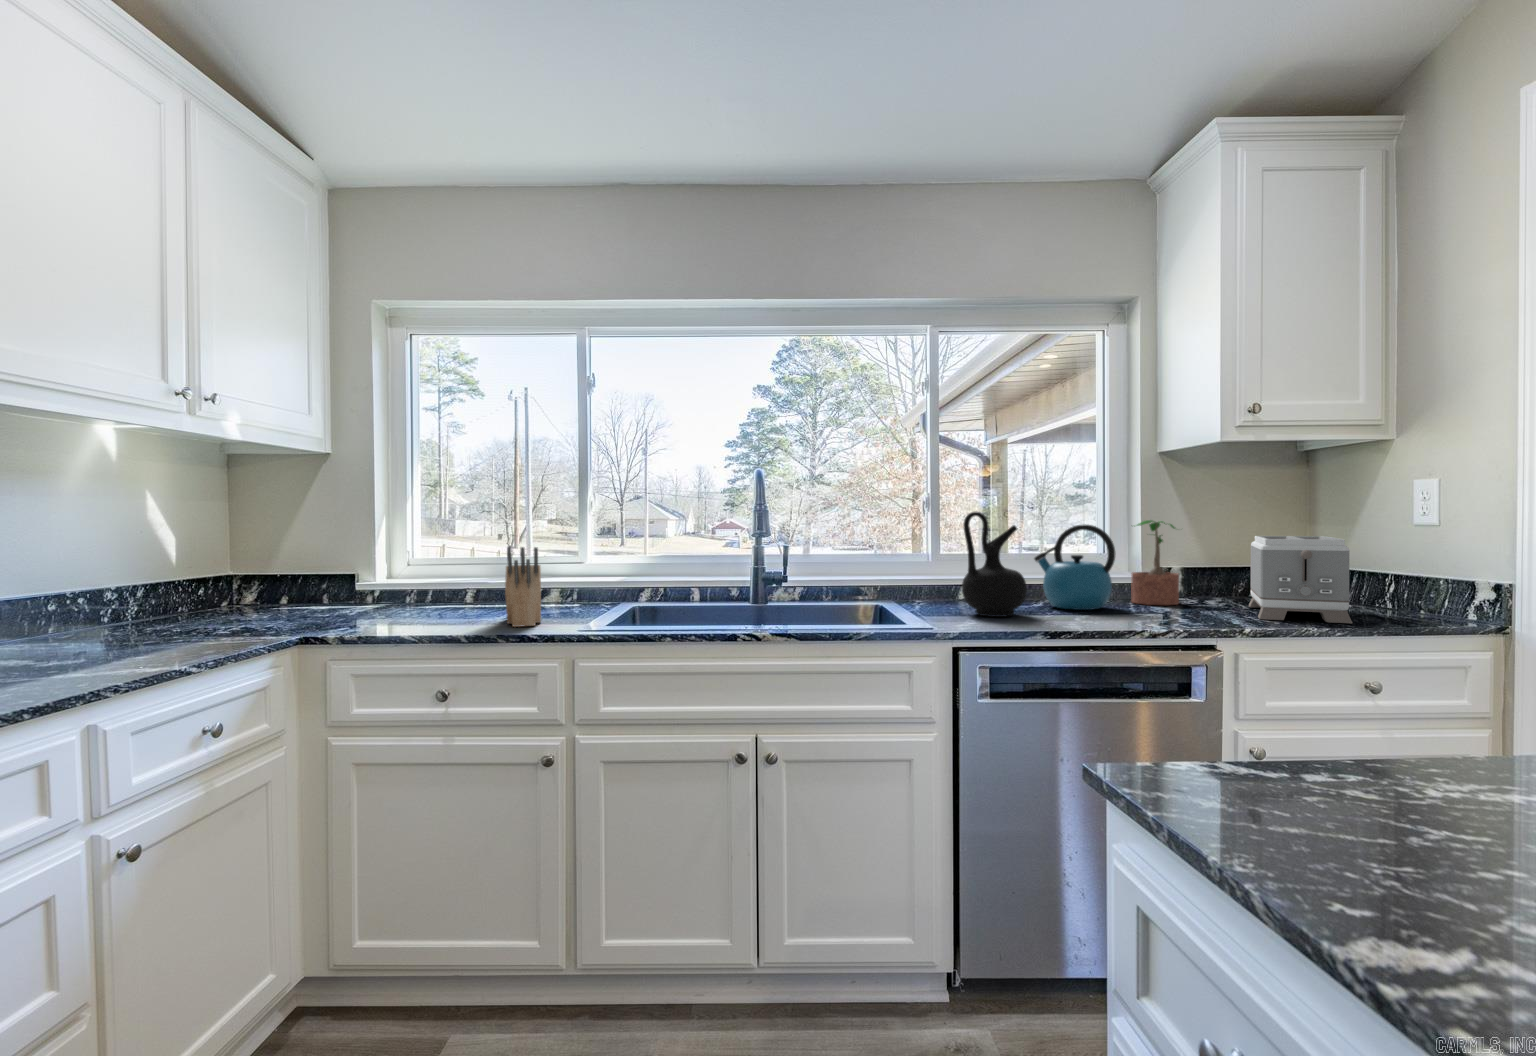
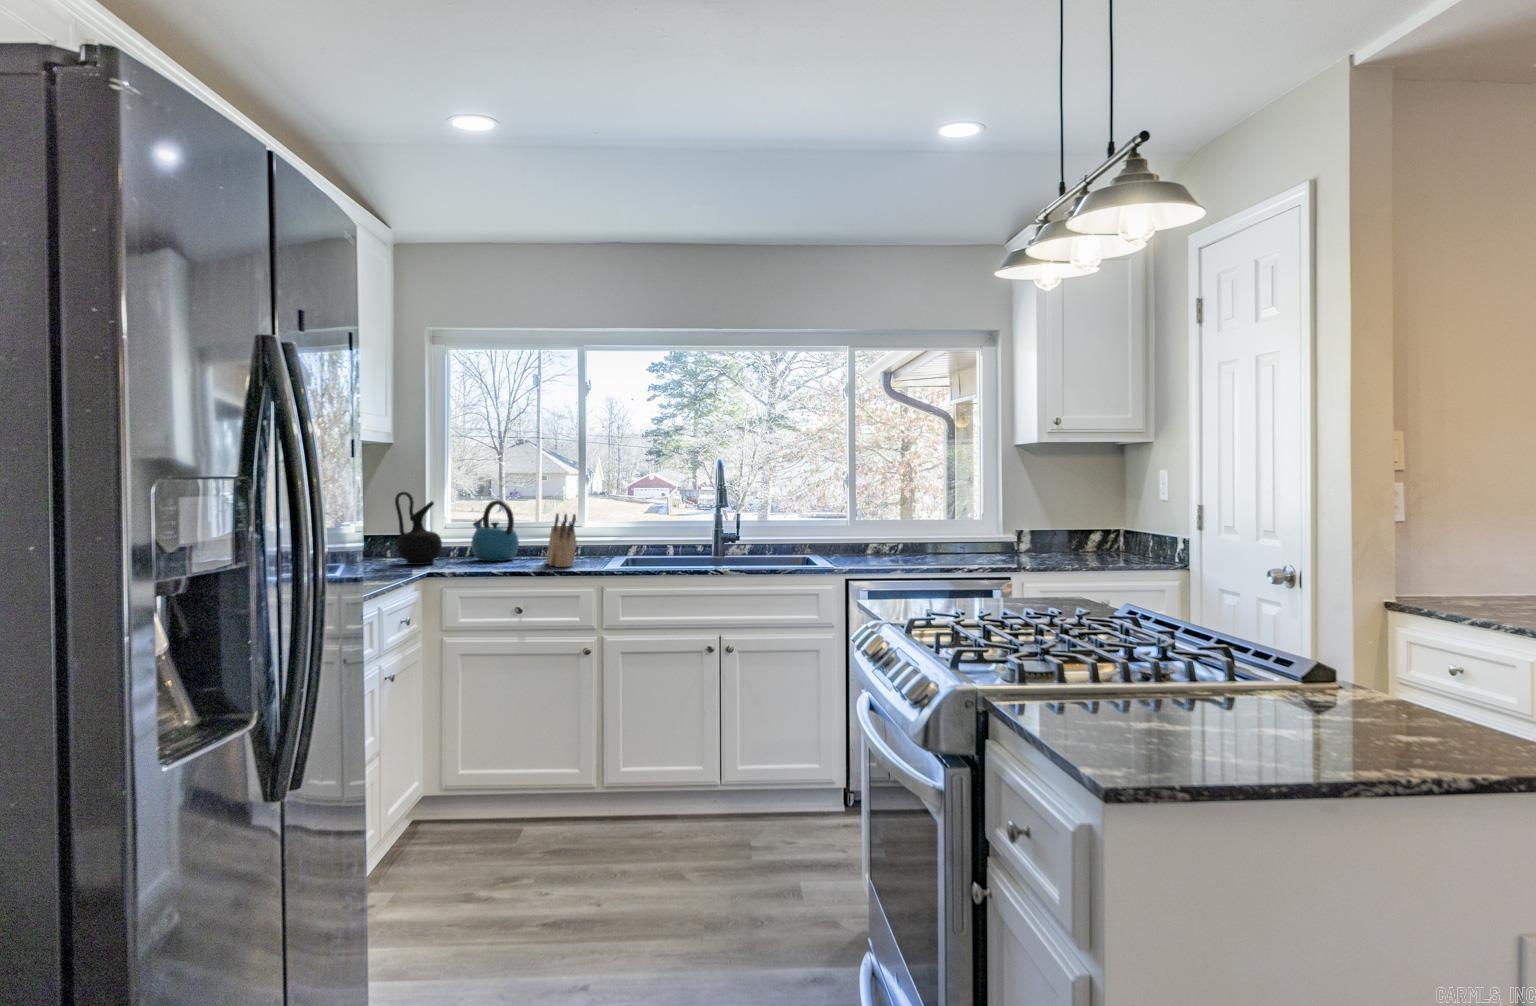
ceramic jug: present [962,512,1027,617] -> present [395,492,442,565]
potted plant: present [1131,520,1179,605] -> none [990,495,1025,556]
kettle: present [1034,524,1115,610] -> present [471,500,519,561]
toaster: present [1249,536,1352,624] -> none [1052,507,1114,564]

